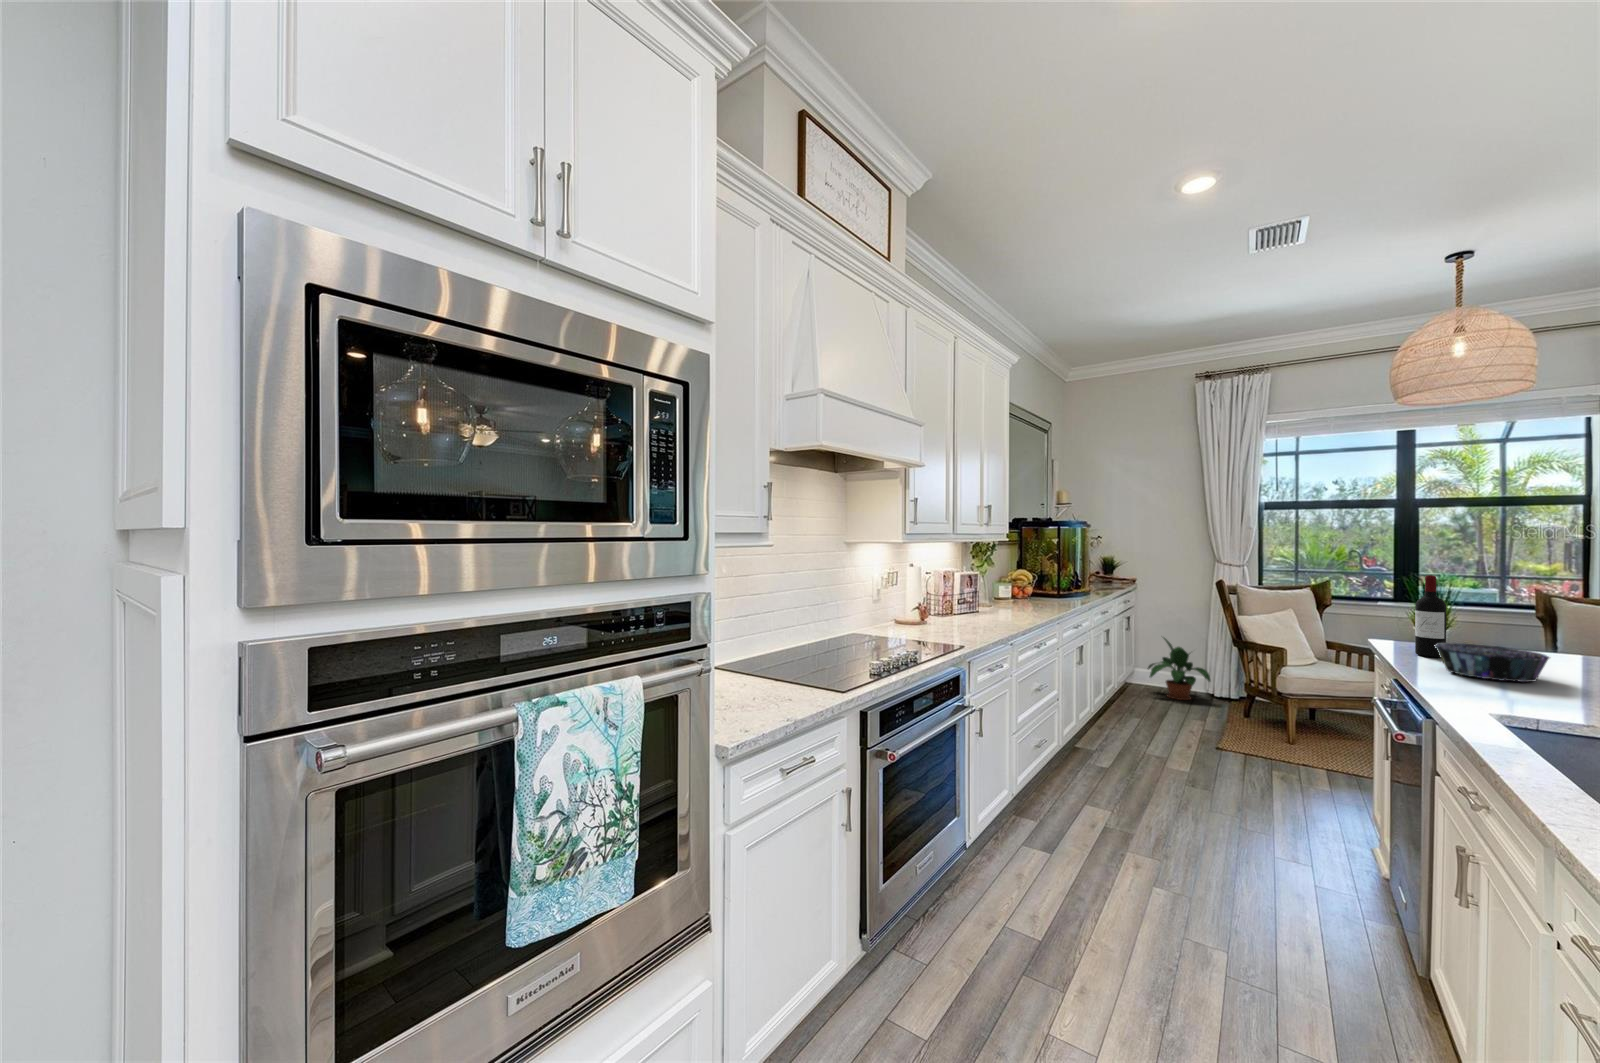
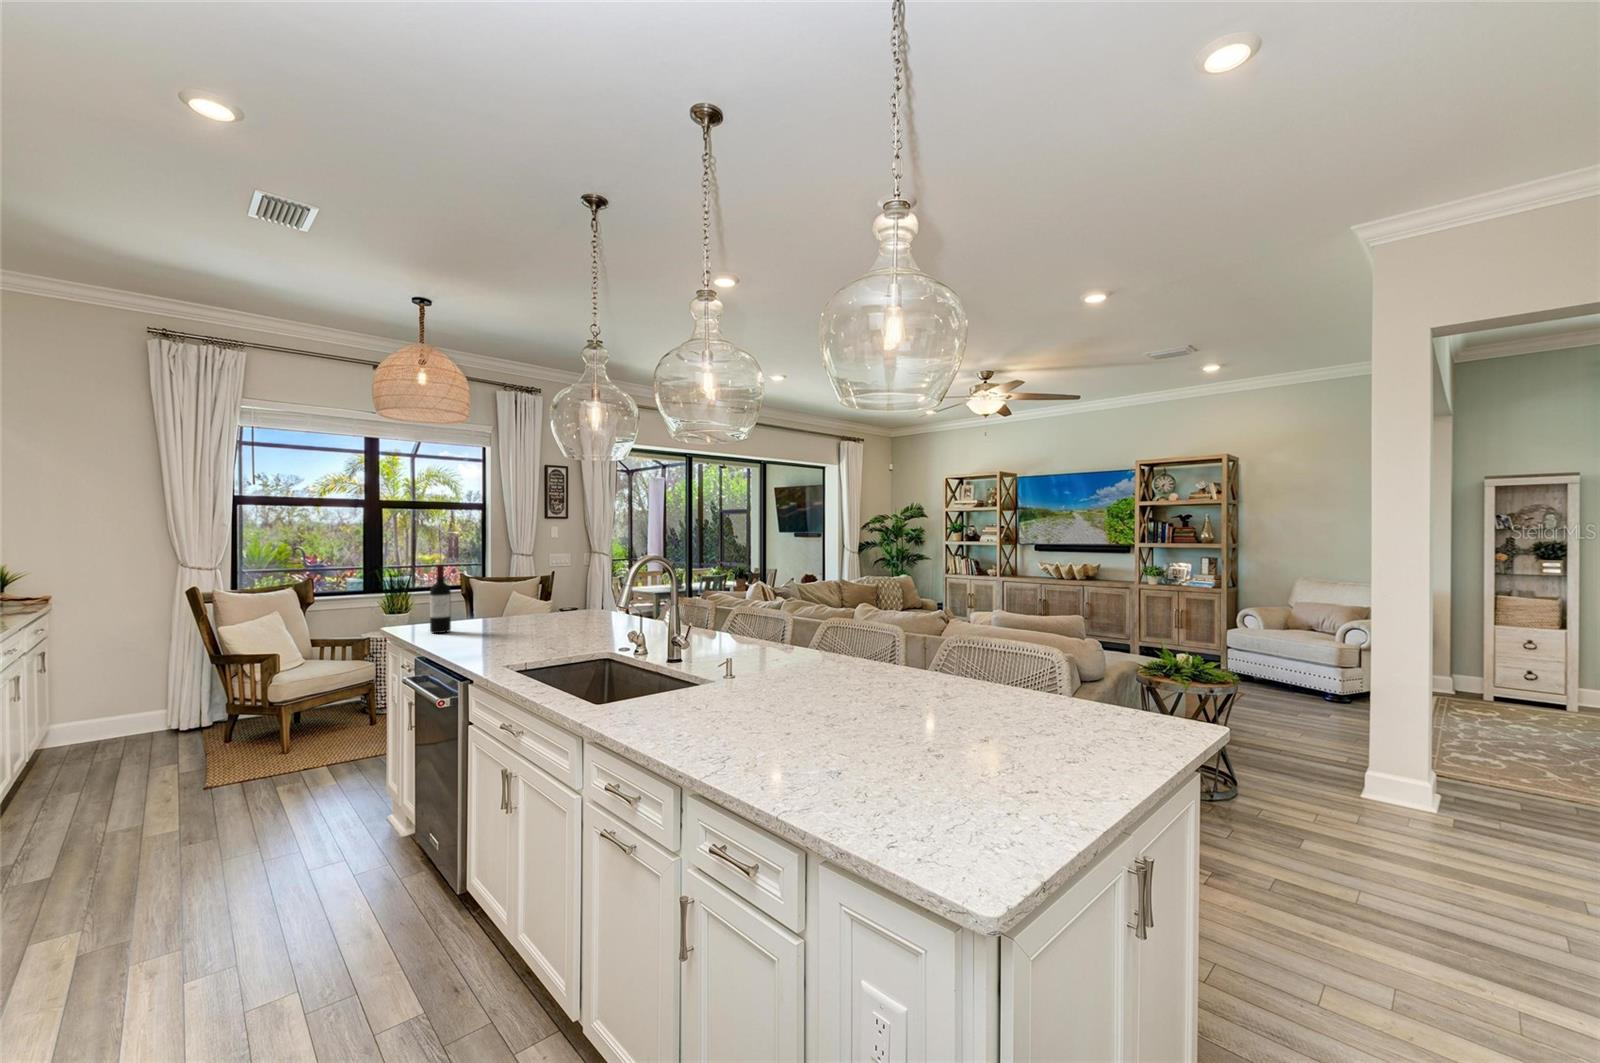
potted plant: present [1148,638,1210,700] -> none [74,670,178,750]
decorative bowl: present [1435,643,1549,682] -> none [450,616,518,642]

